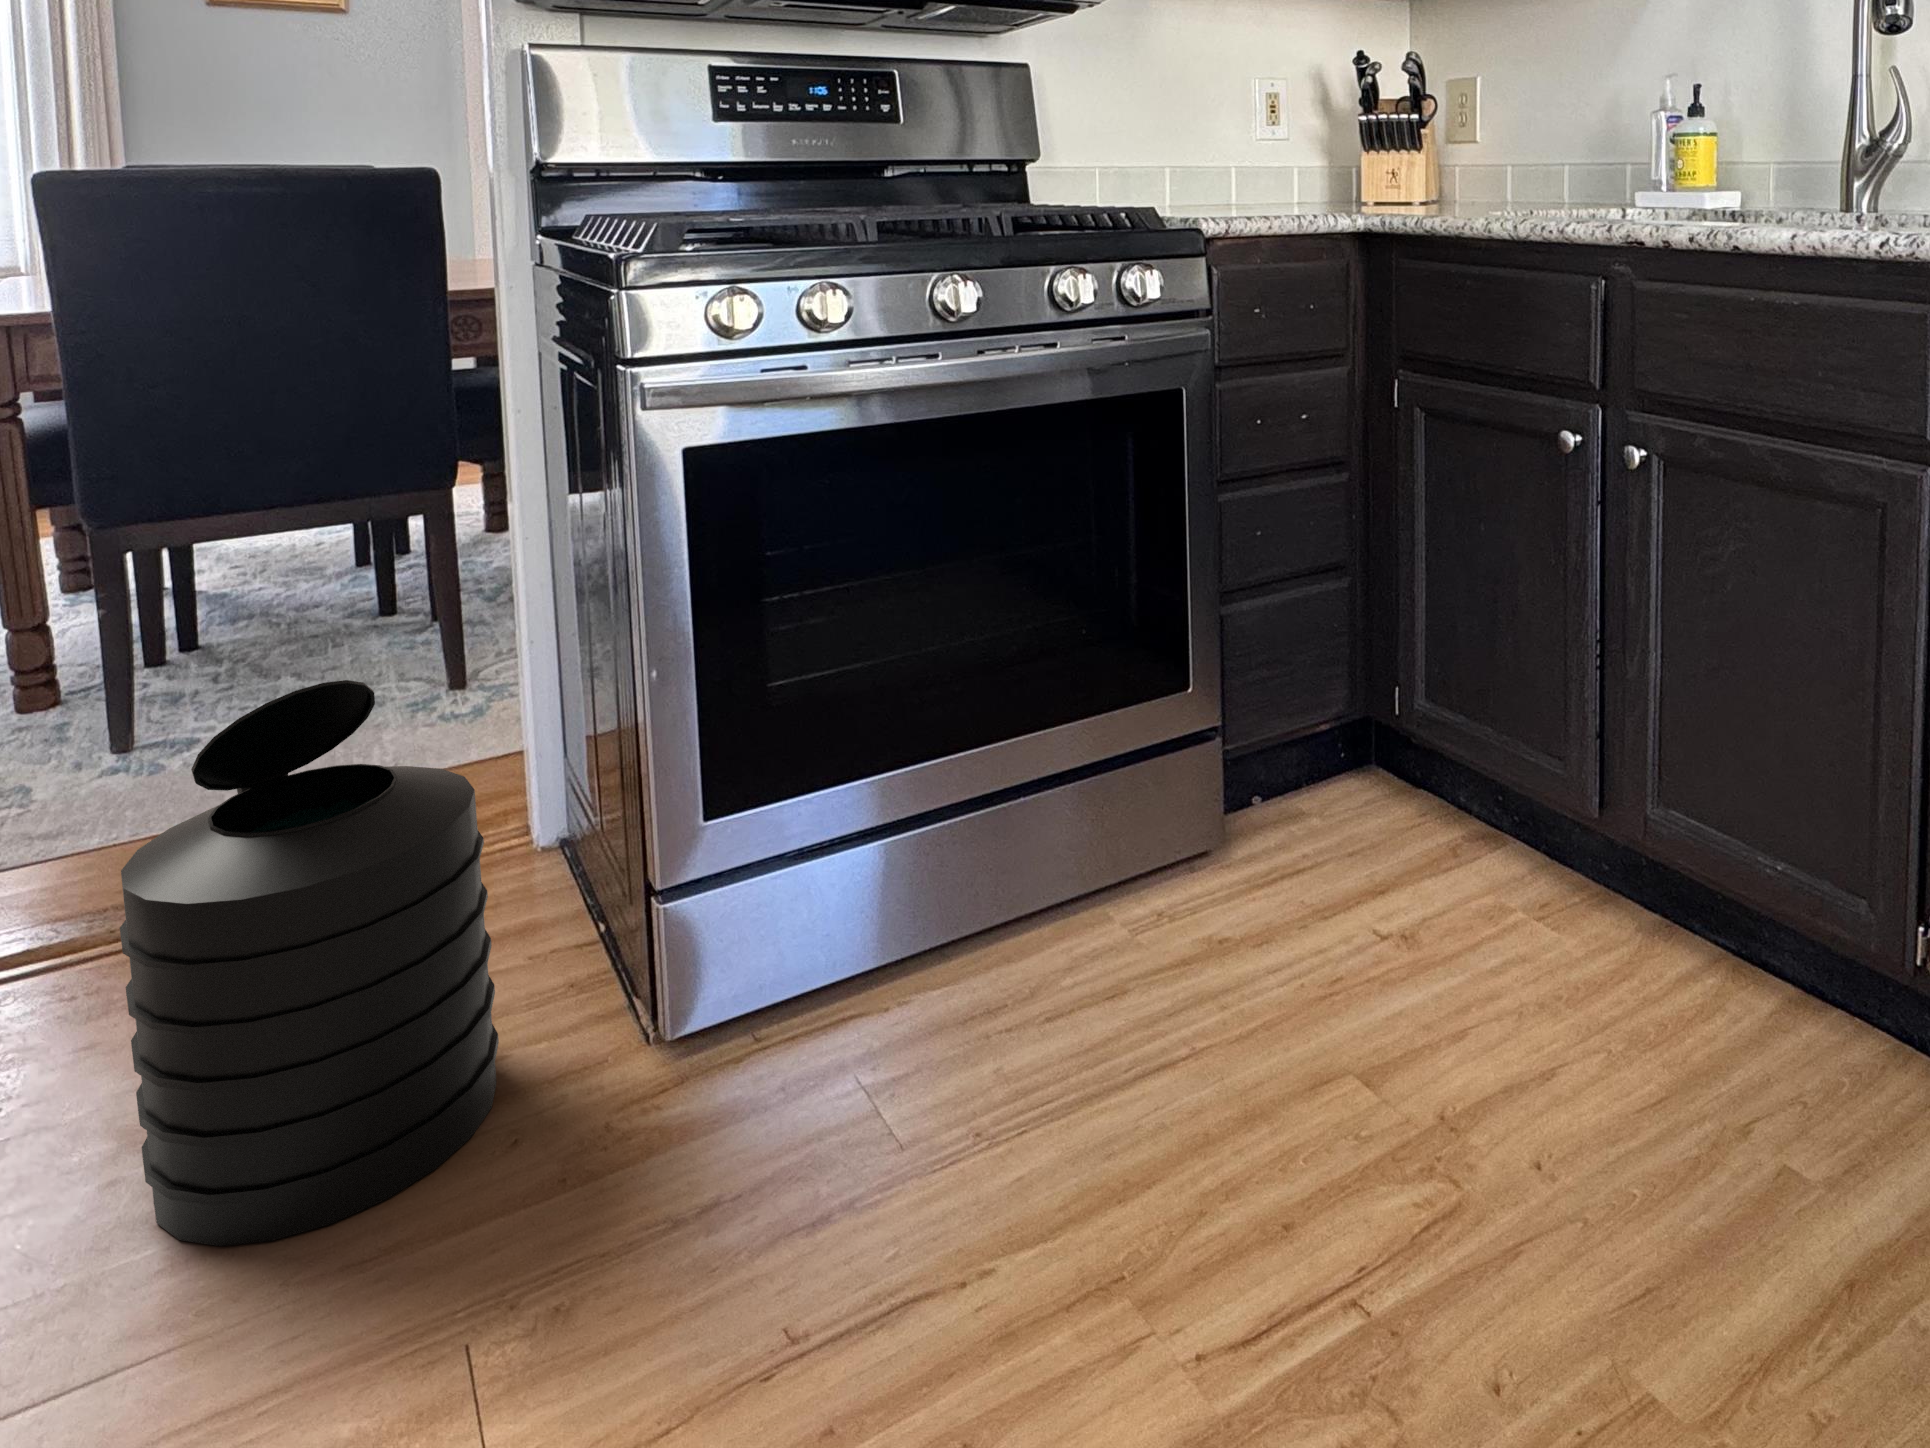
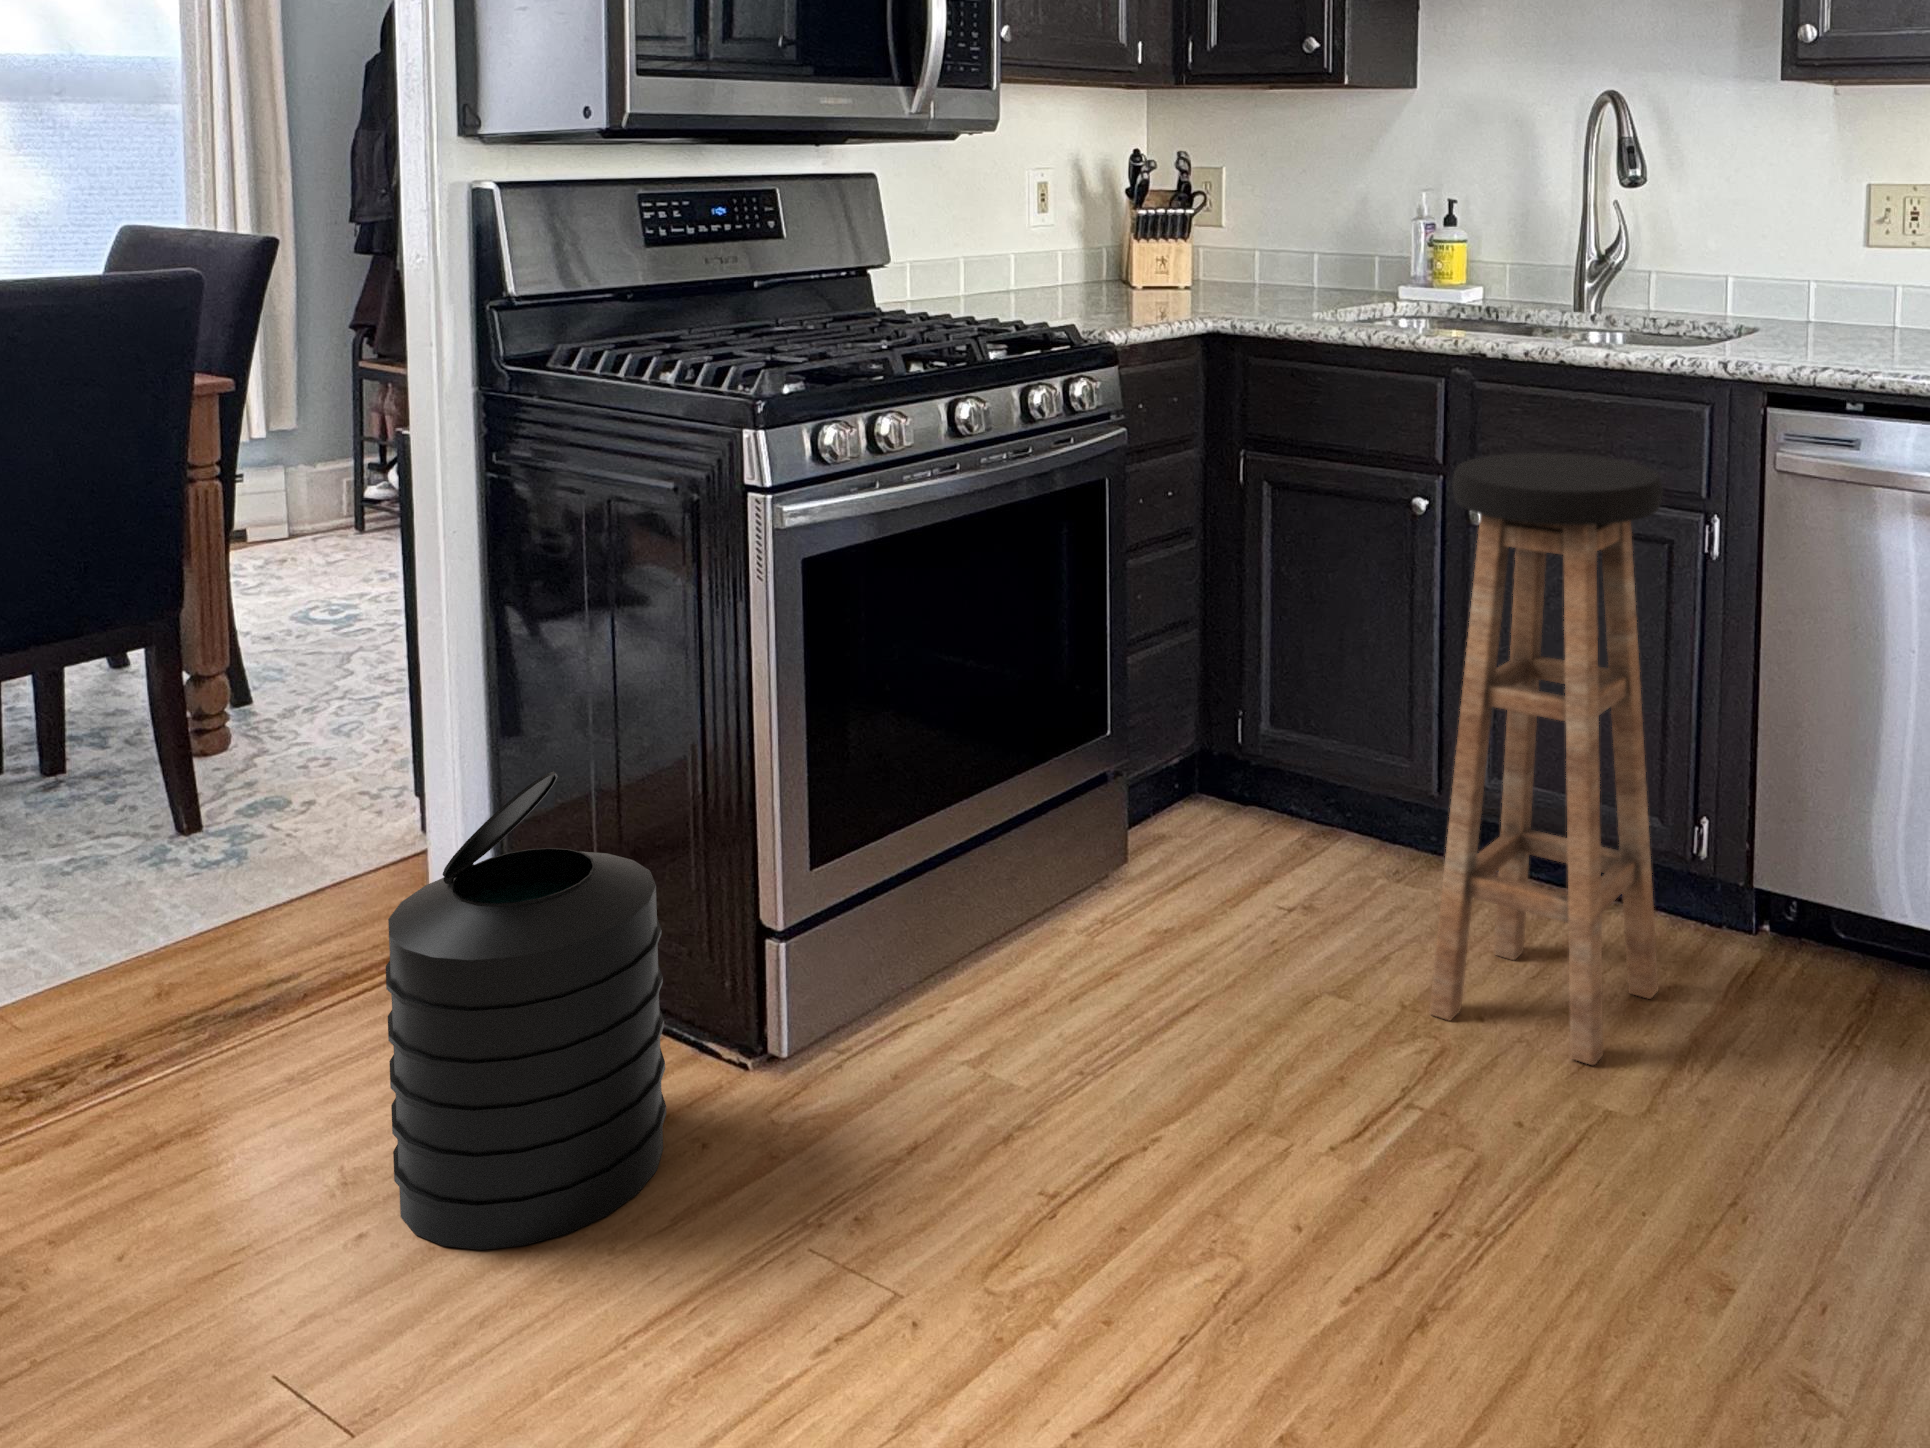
bar stool: none [1464,366,1822,1296] -> present [1429,453,1663,1065]

